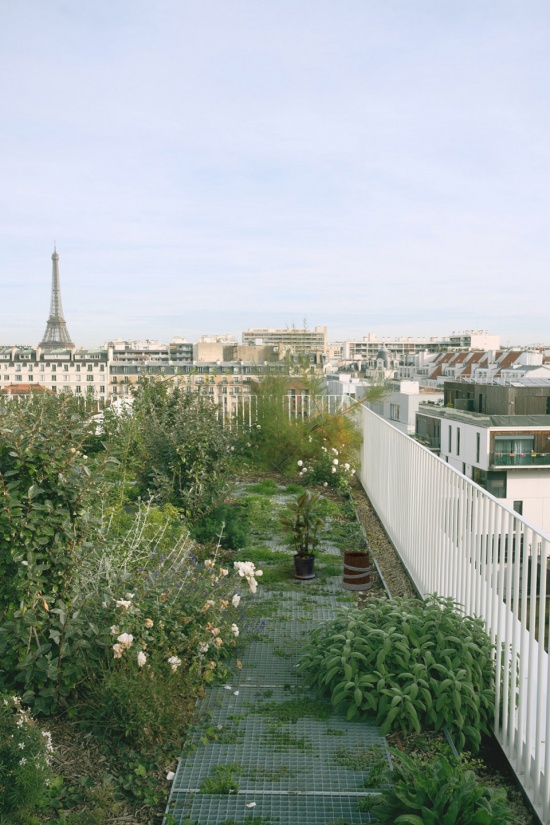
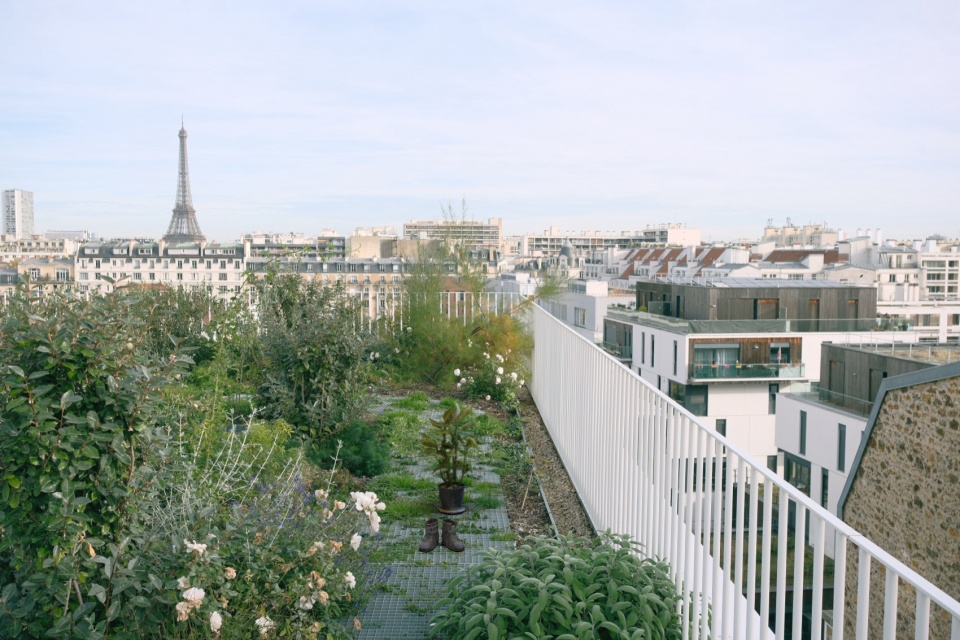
wooden bucket: present [342,534,371,590] -> none [497,457,534,528]
boots: none [278,582,317,609] -> present [419,518,465,552]

